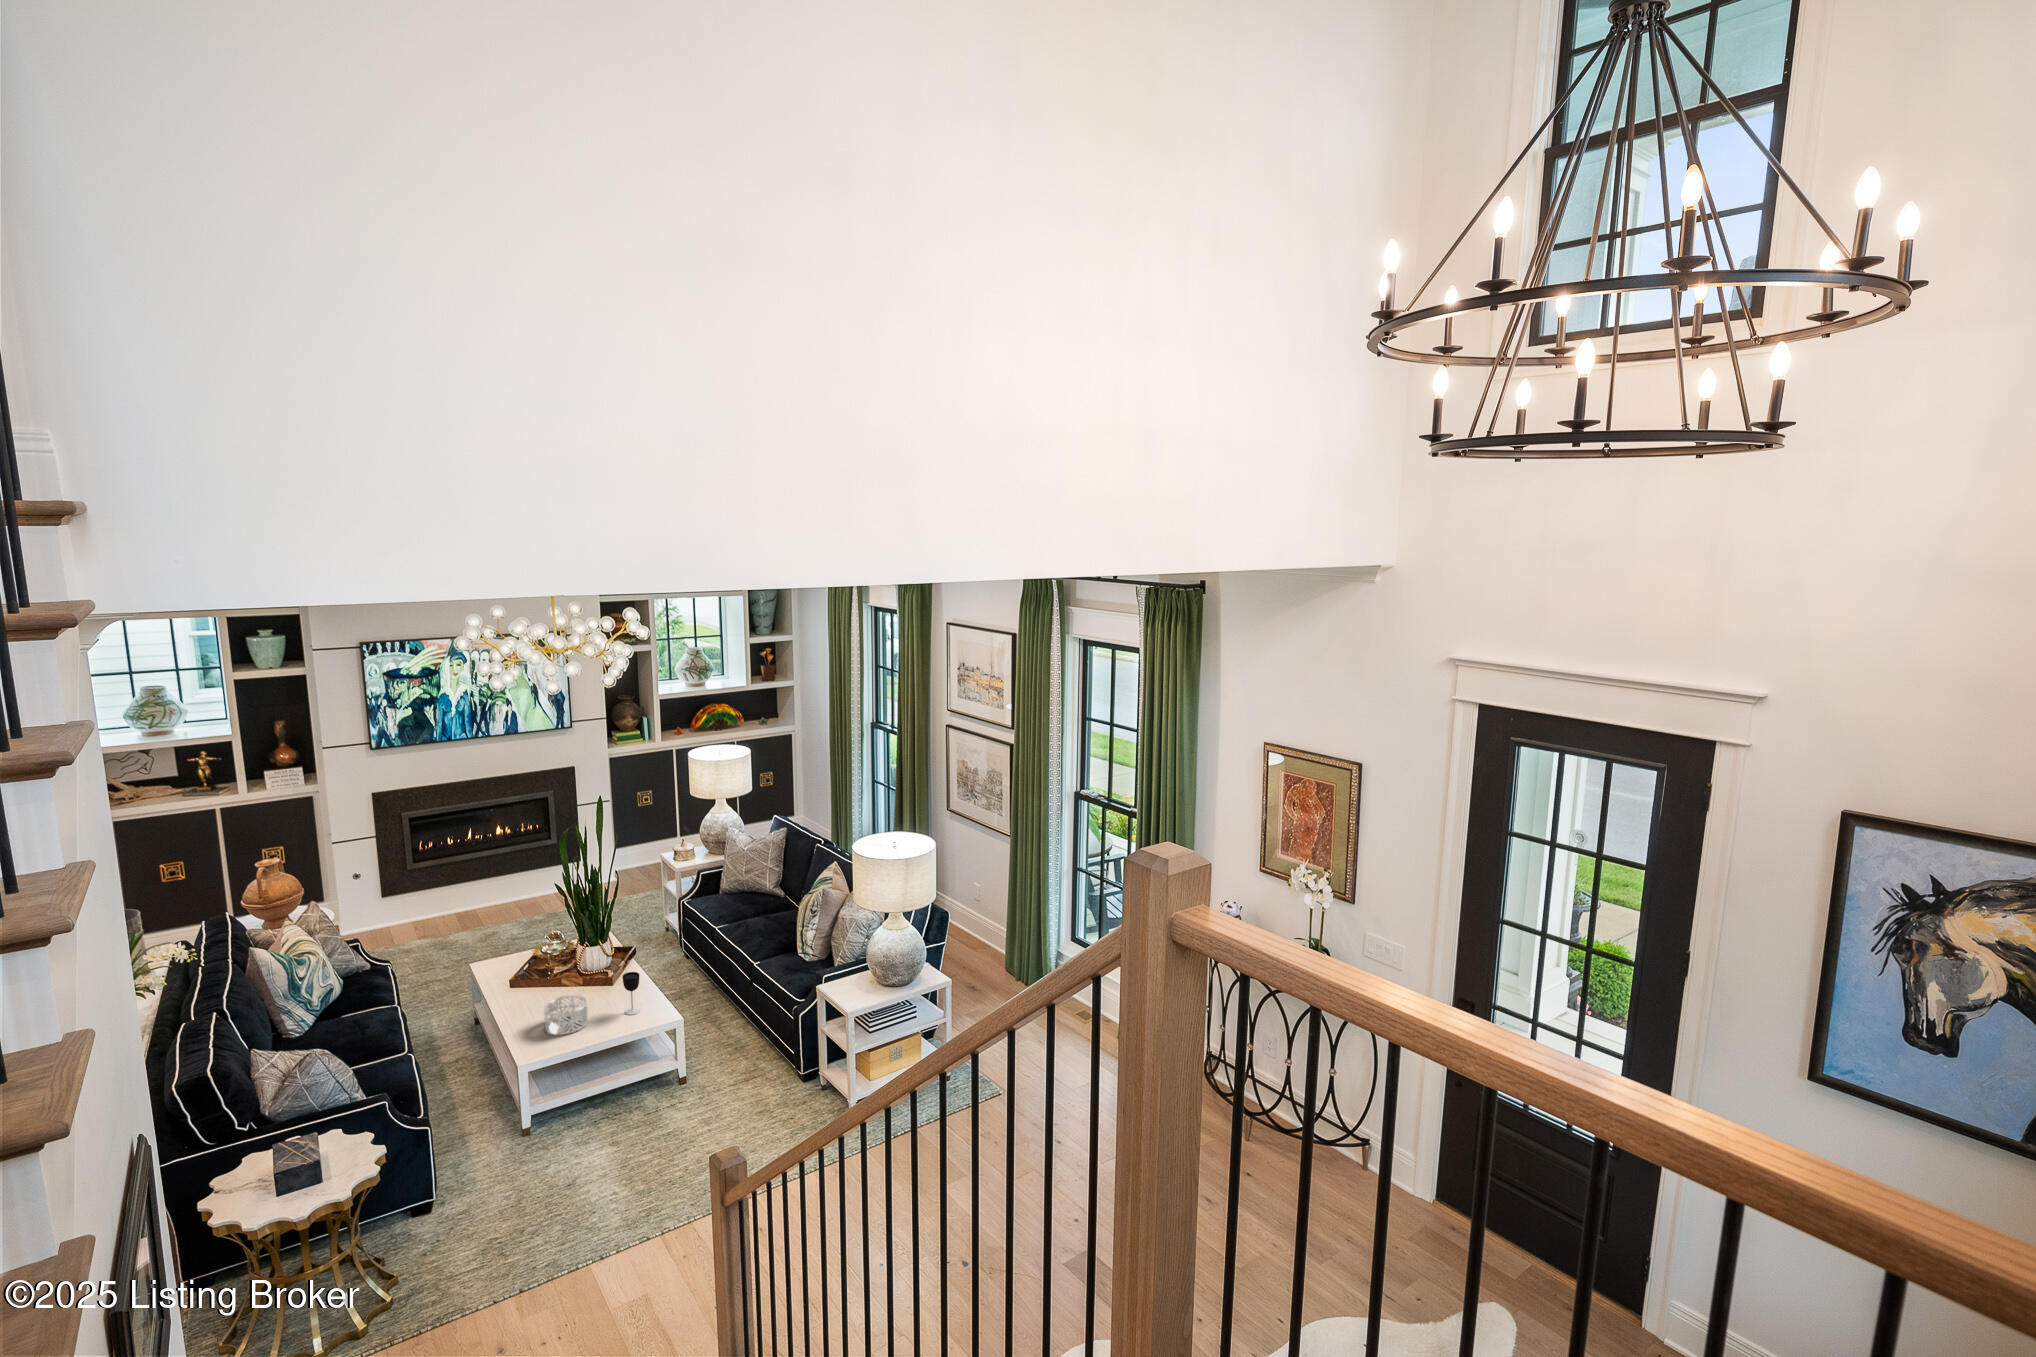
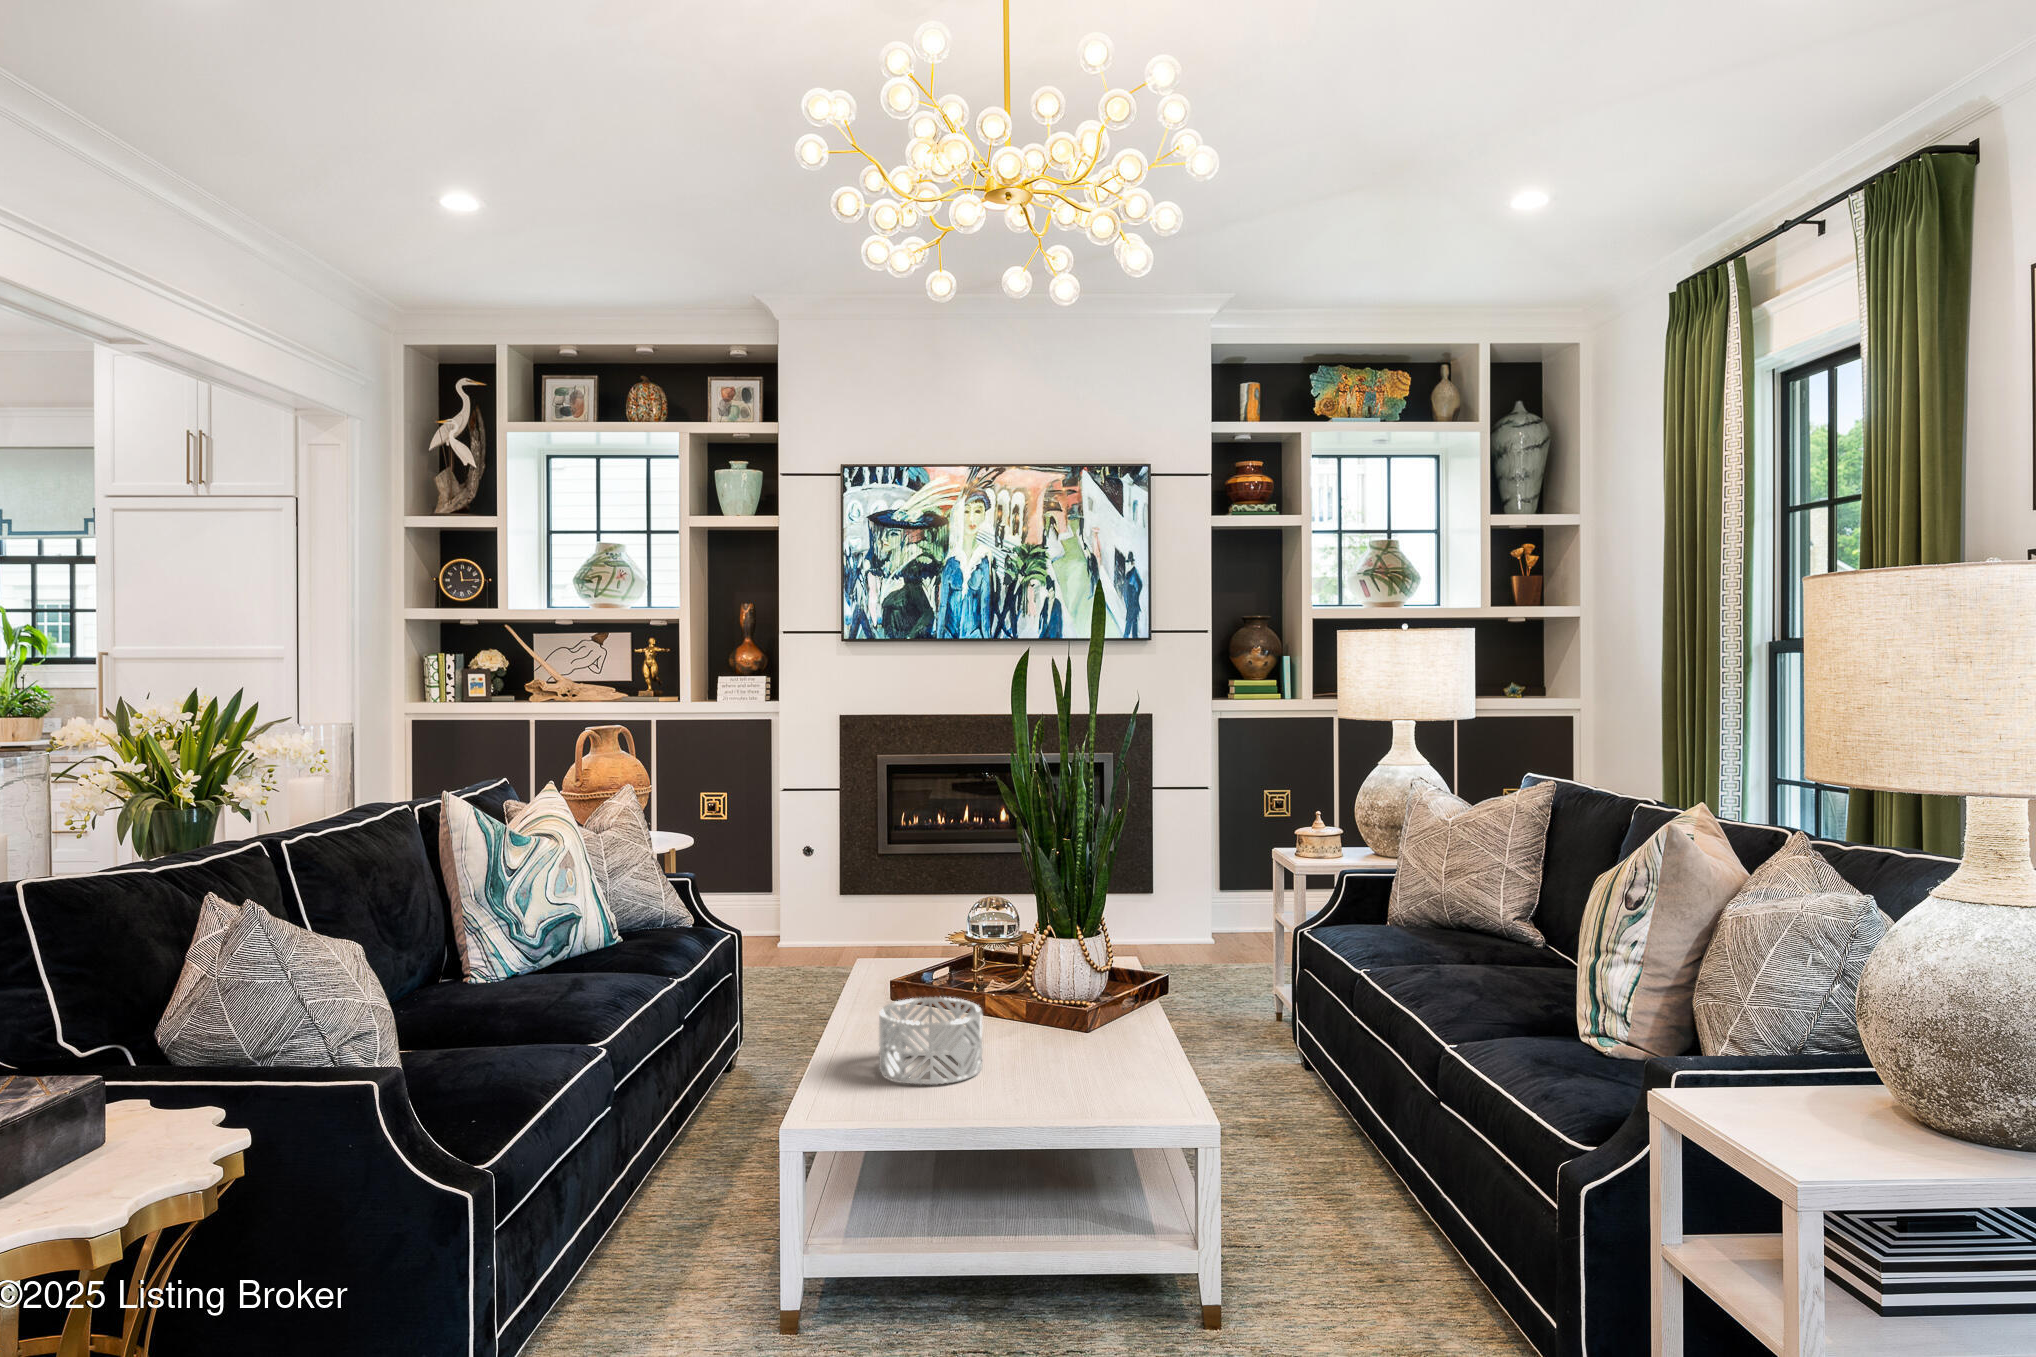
wine glass: present [623,972,640,1015] -> none [1072,965,1114,1081]

